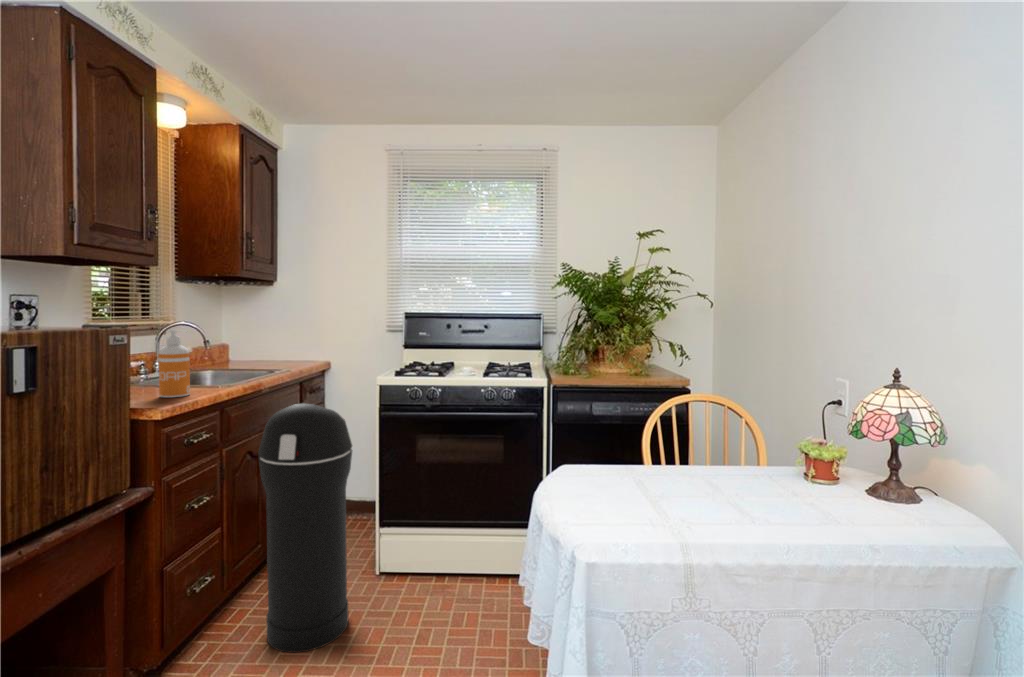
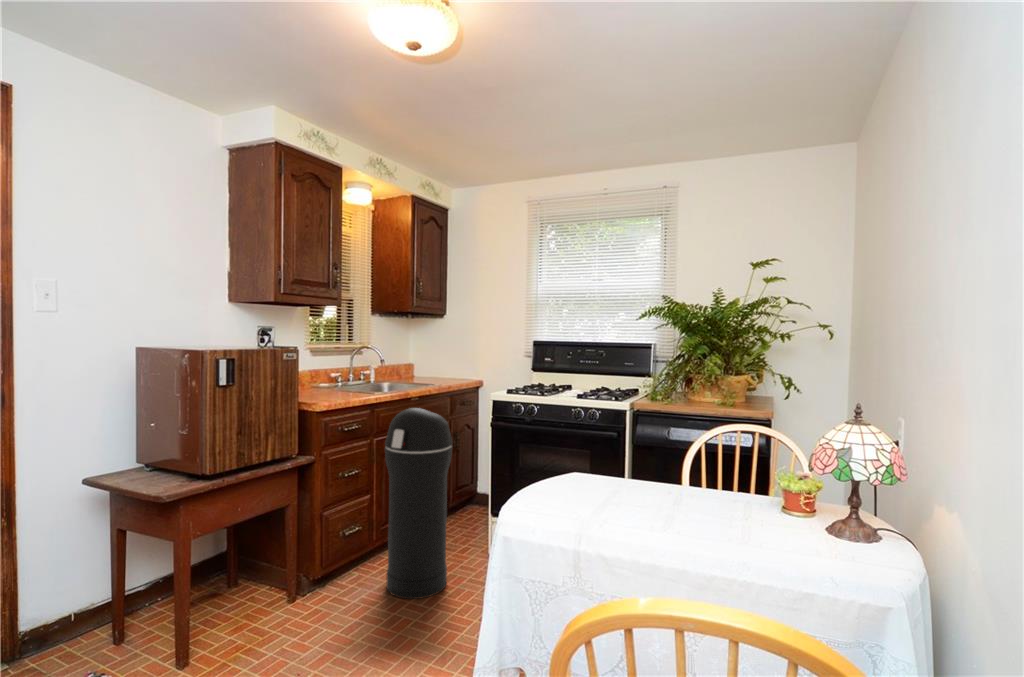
soap dispenser: present [158,330,190,398] -> none [333,350,353,398]

